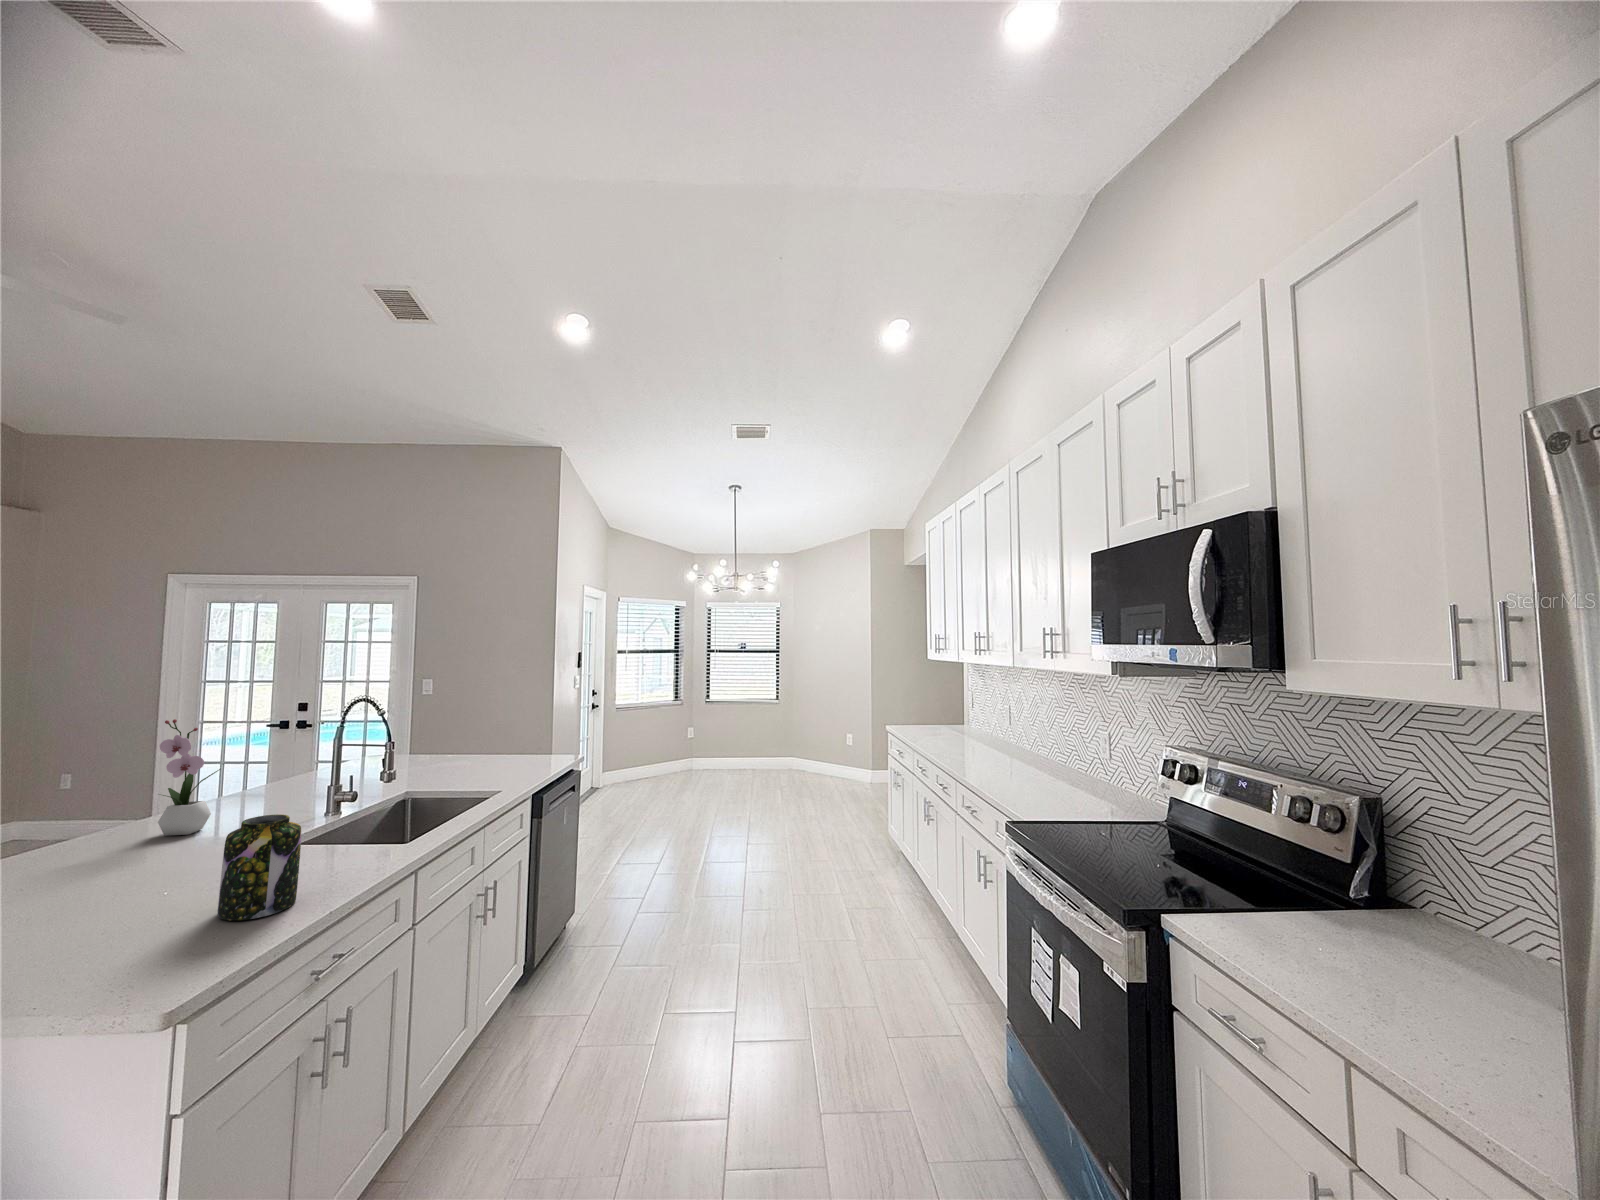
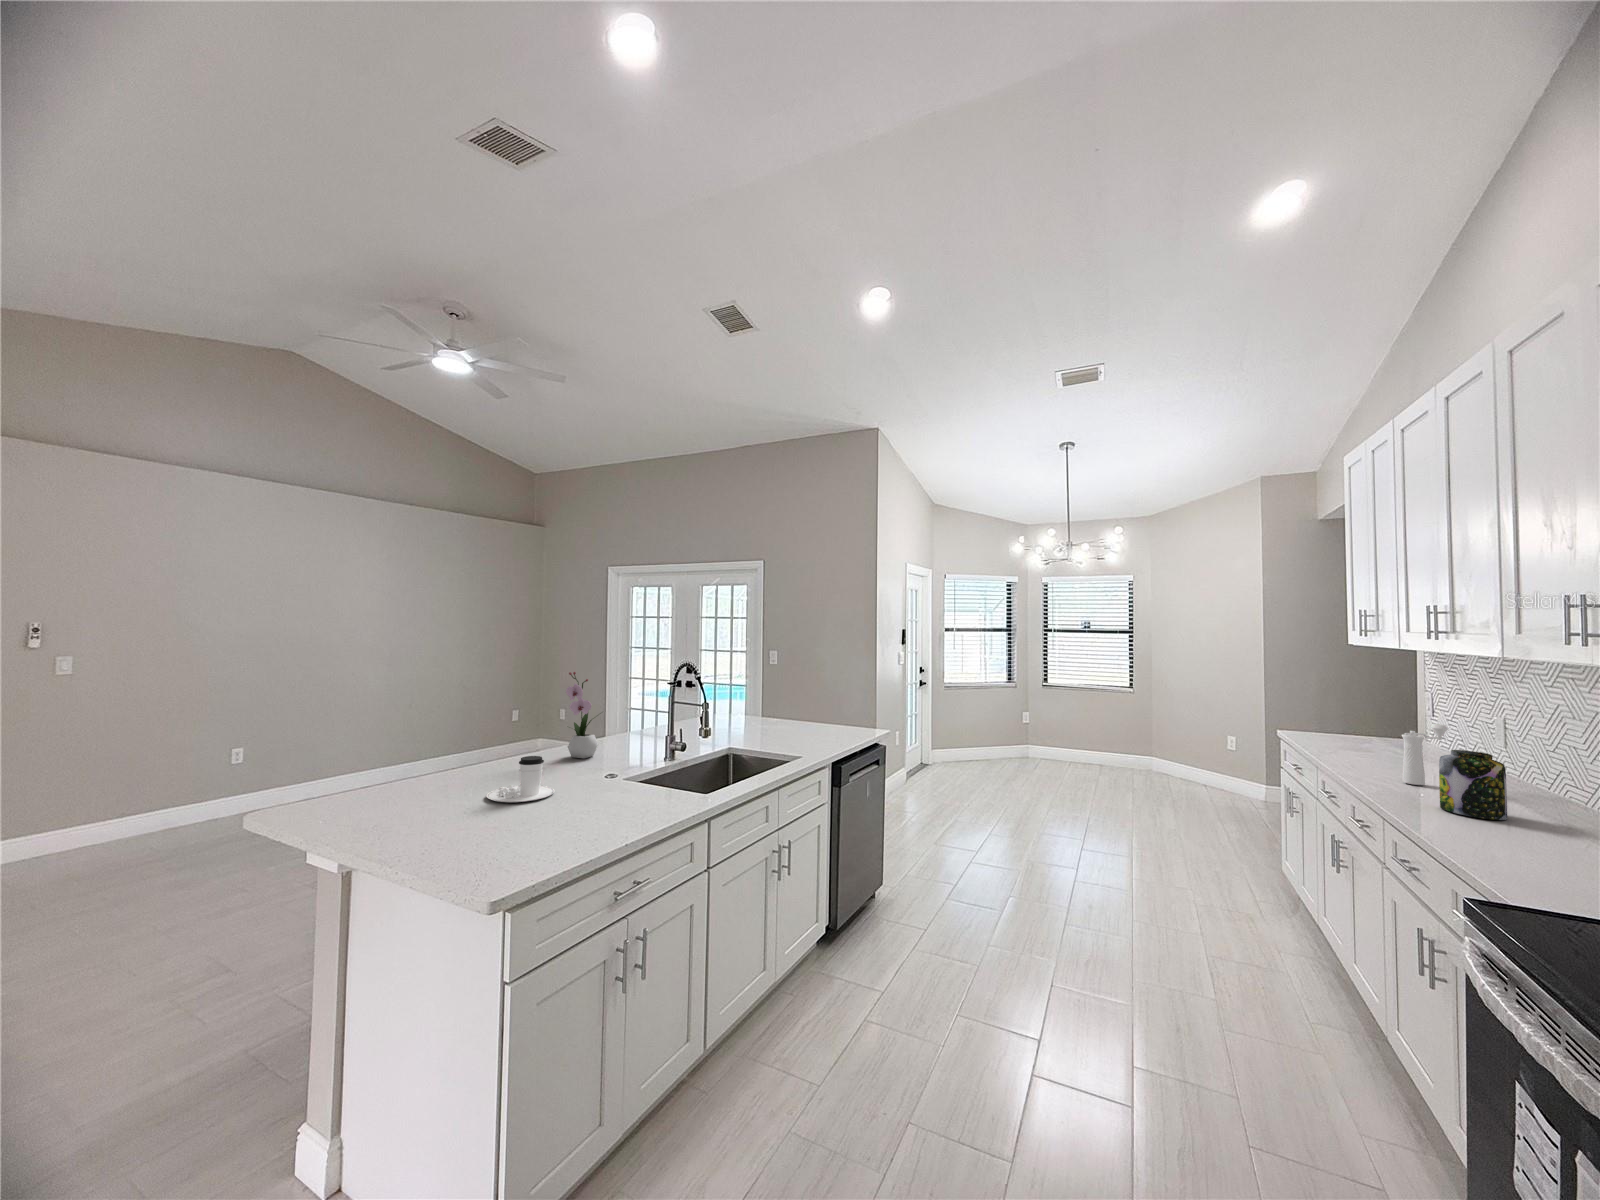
pepper mill: none [962,712,984,754] -> present [1402,724,1448,785]
jar: present [218,814,301,920] -> present [1439,750,1507,820]
coffee cup: none [38,837,168,911] -> present [487,756,554,802]

